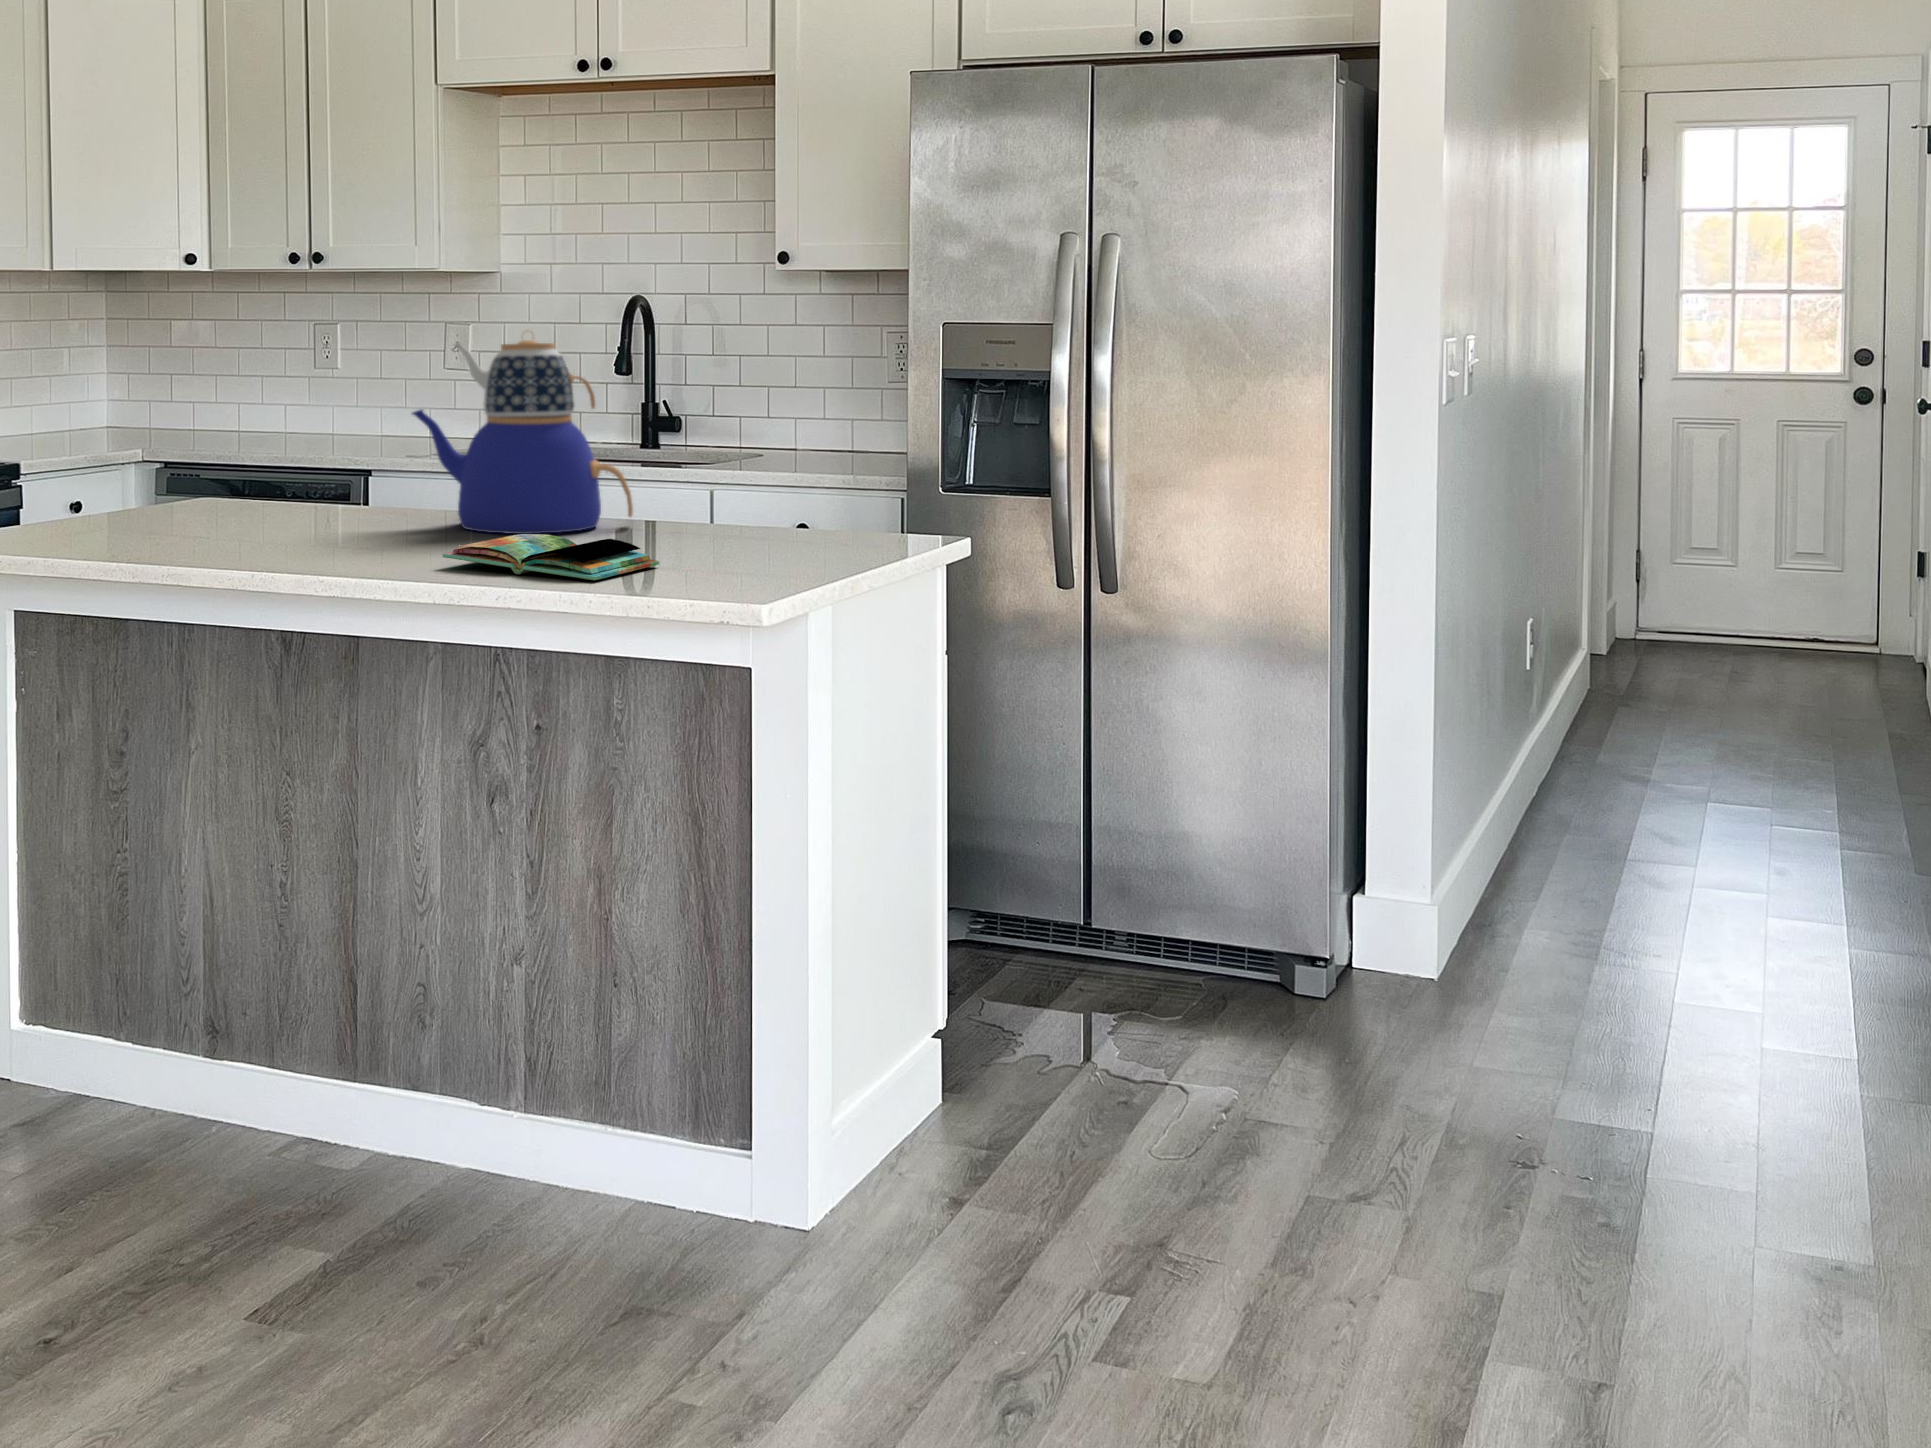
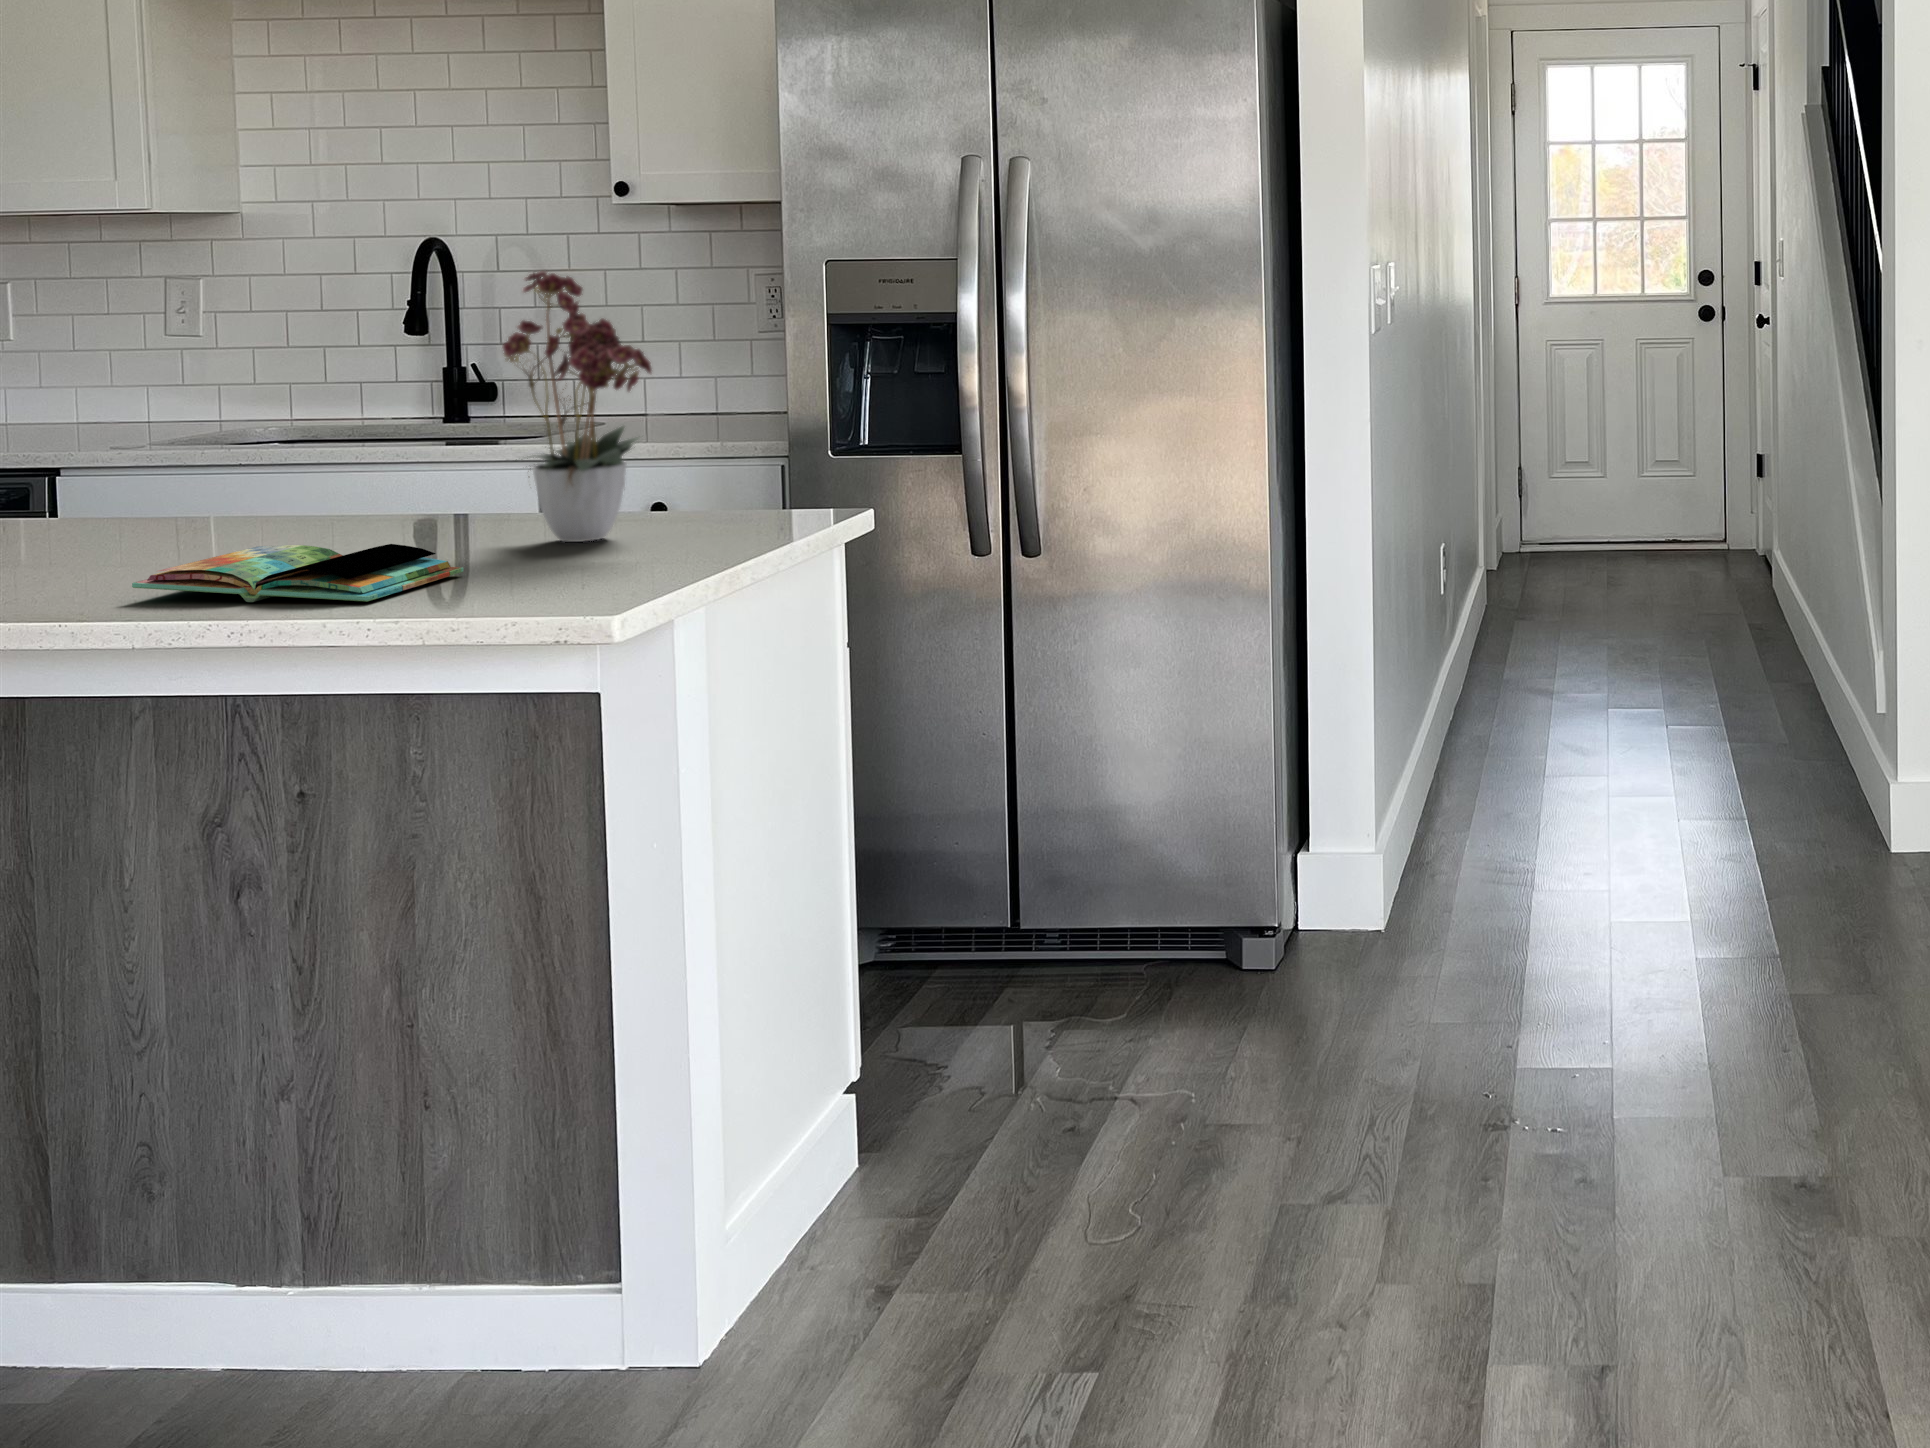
flower arrangement: none [682,318,811,548] -> present [502,271,652,542]
teapot: present [412,340,633,534] -> none [84,279,426,547]

